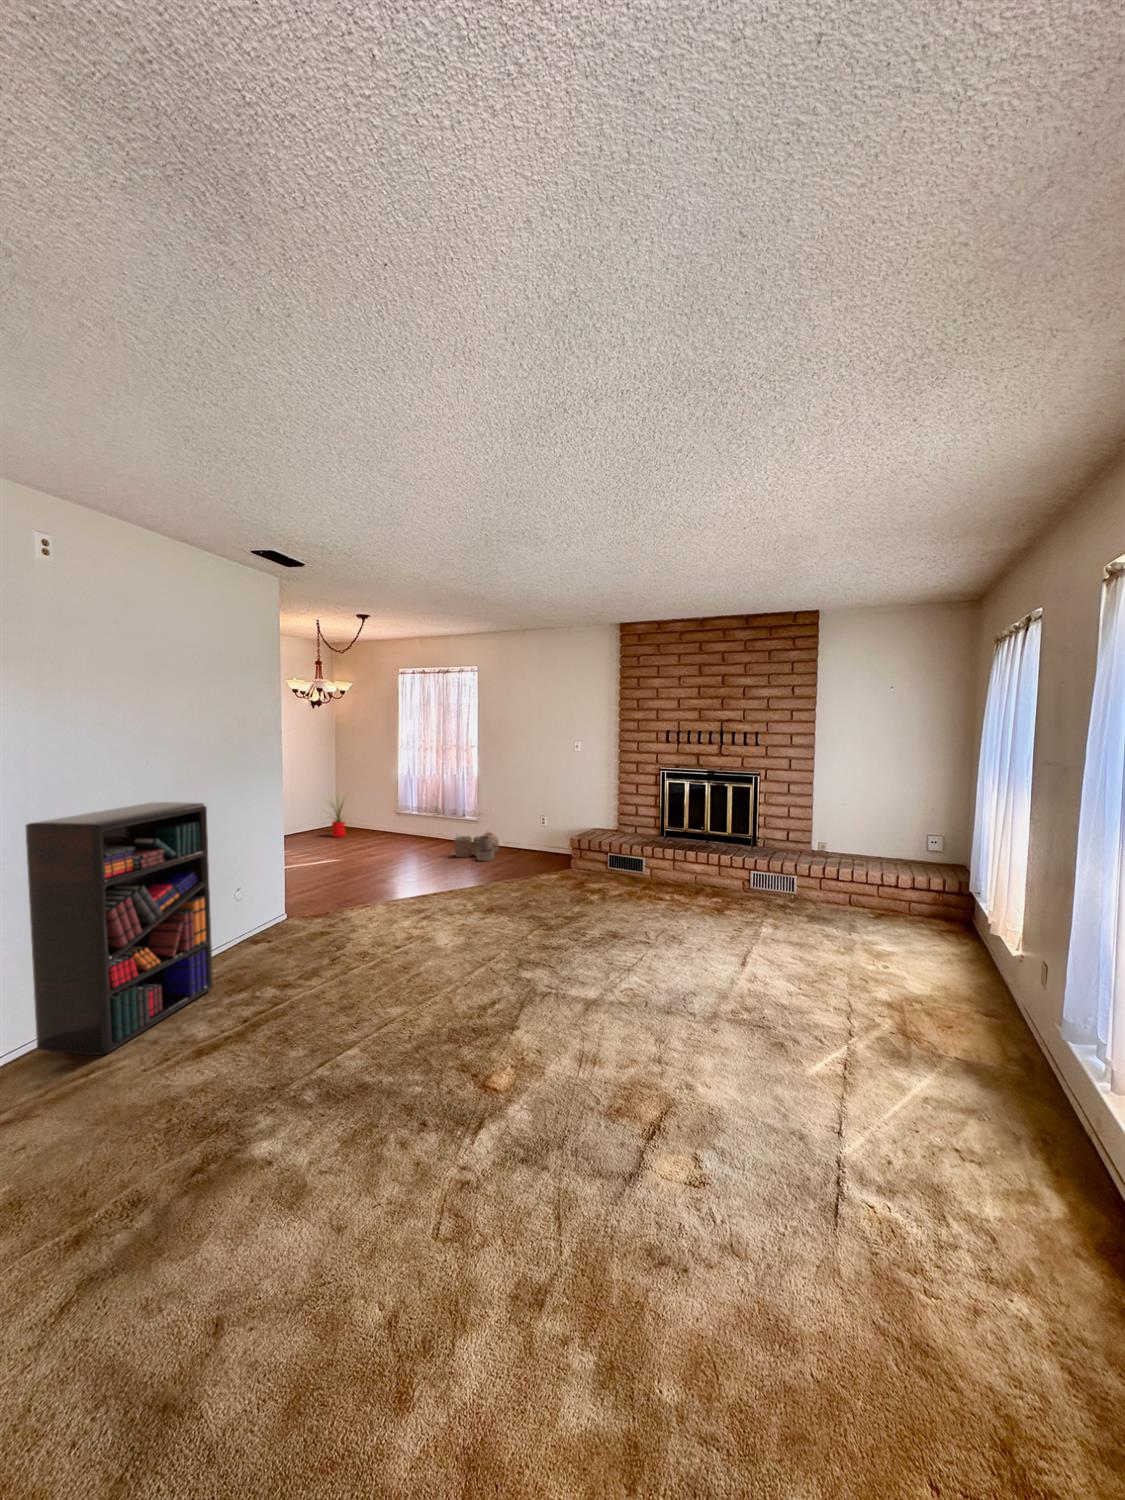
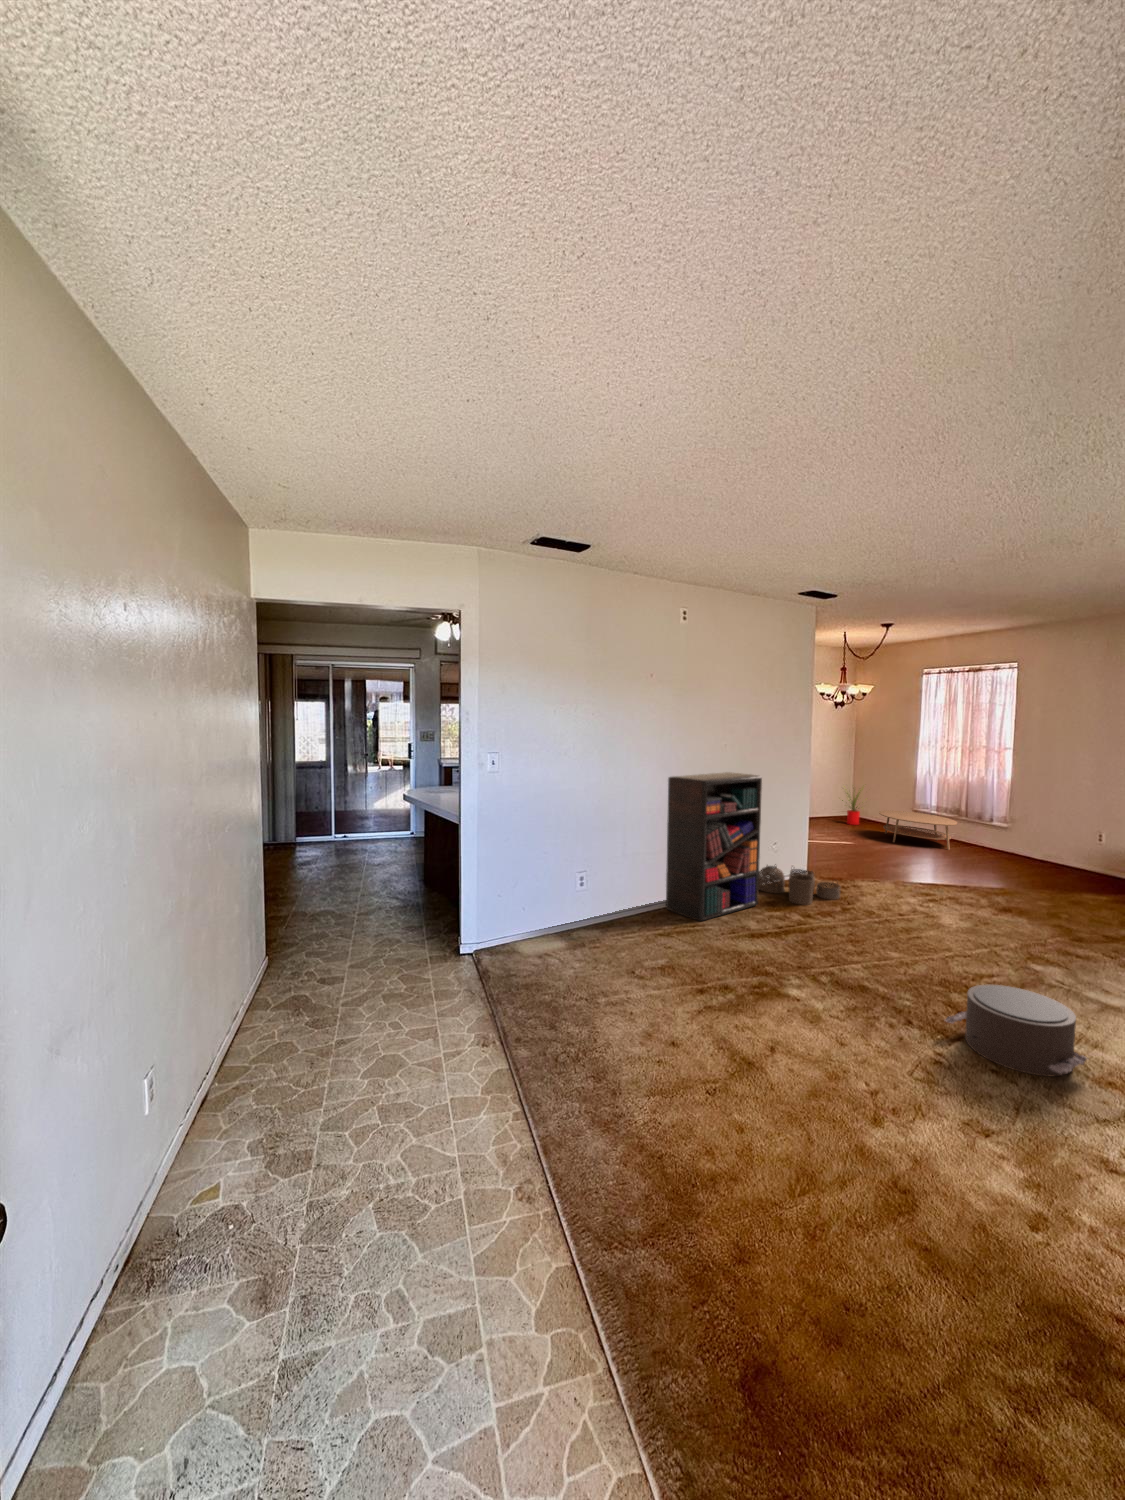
coffee table: none [365,816,438,852] -> present [879,811,958,850]
woven basket: present [455,833,499,861] -> present [759,864,840,905]
pouf: none [464,1032,606,1153] -> present [945,985,1087,1076]

